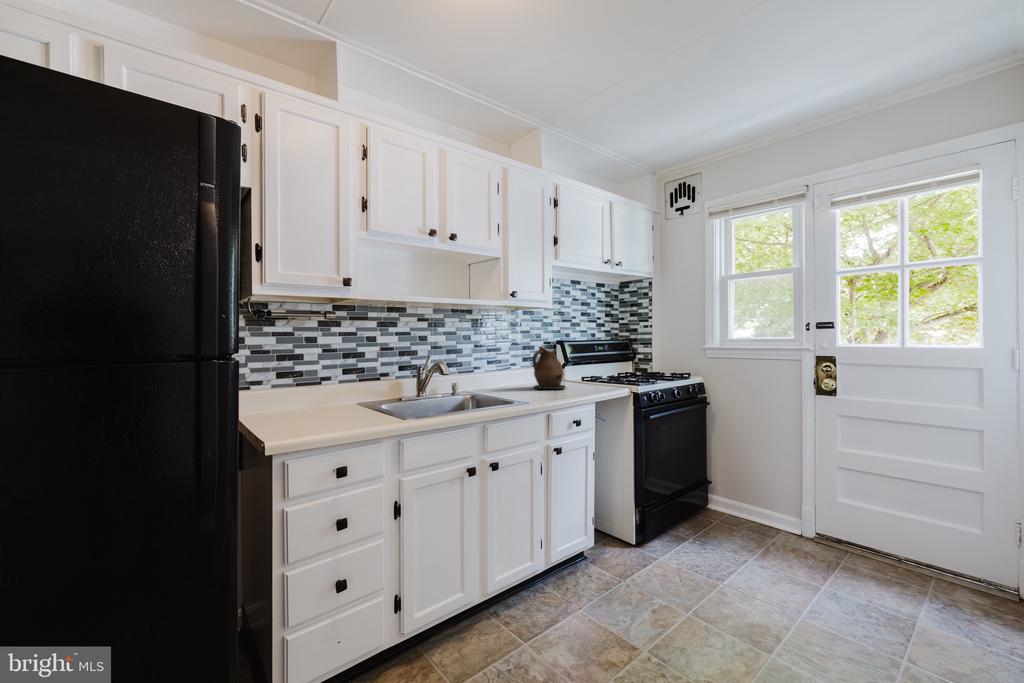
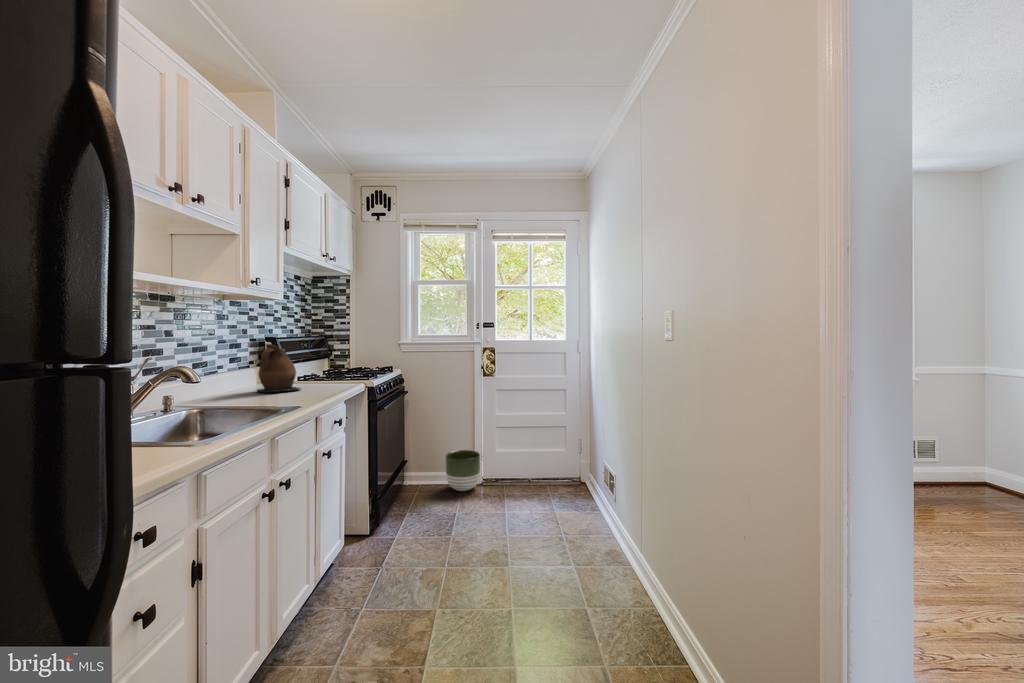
planter: none [752,486,804,541] -> present [446,450,480,491]

